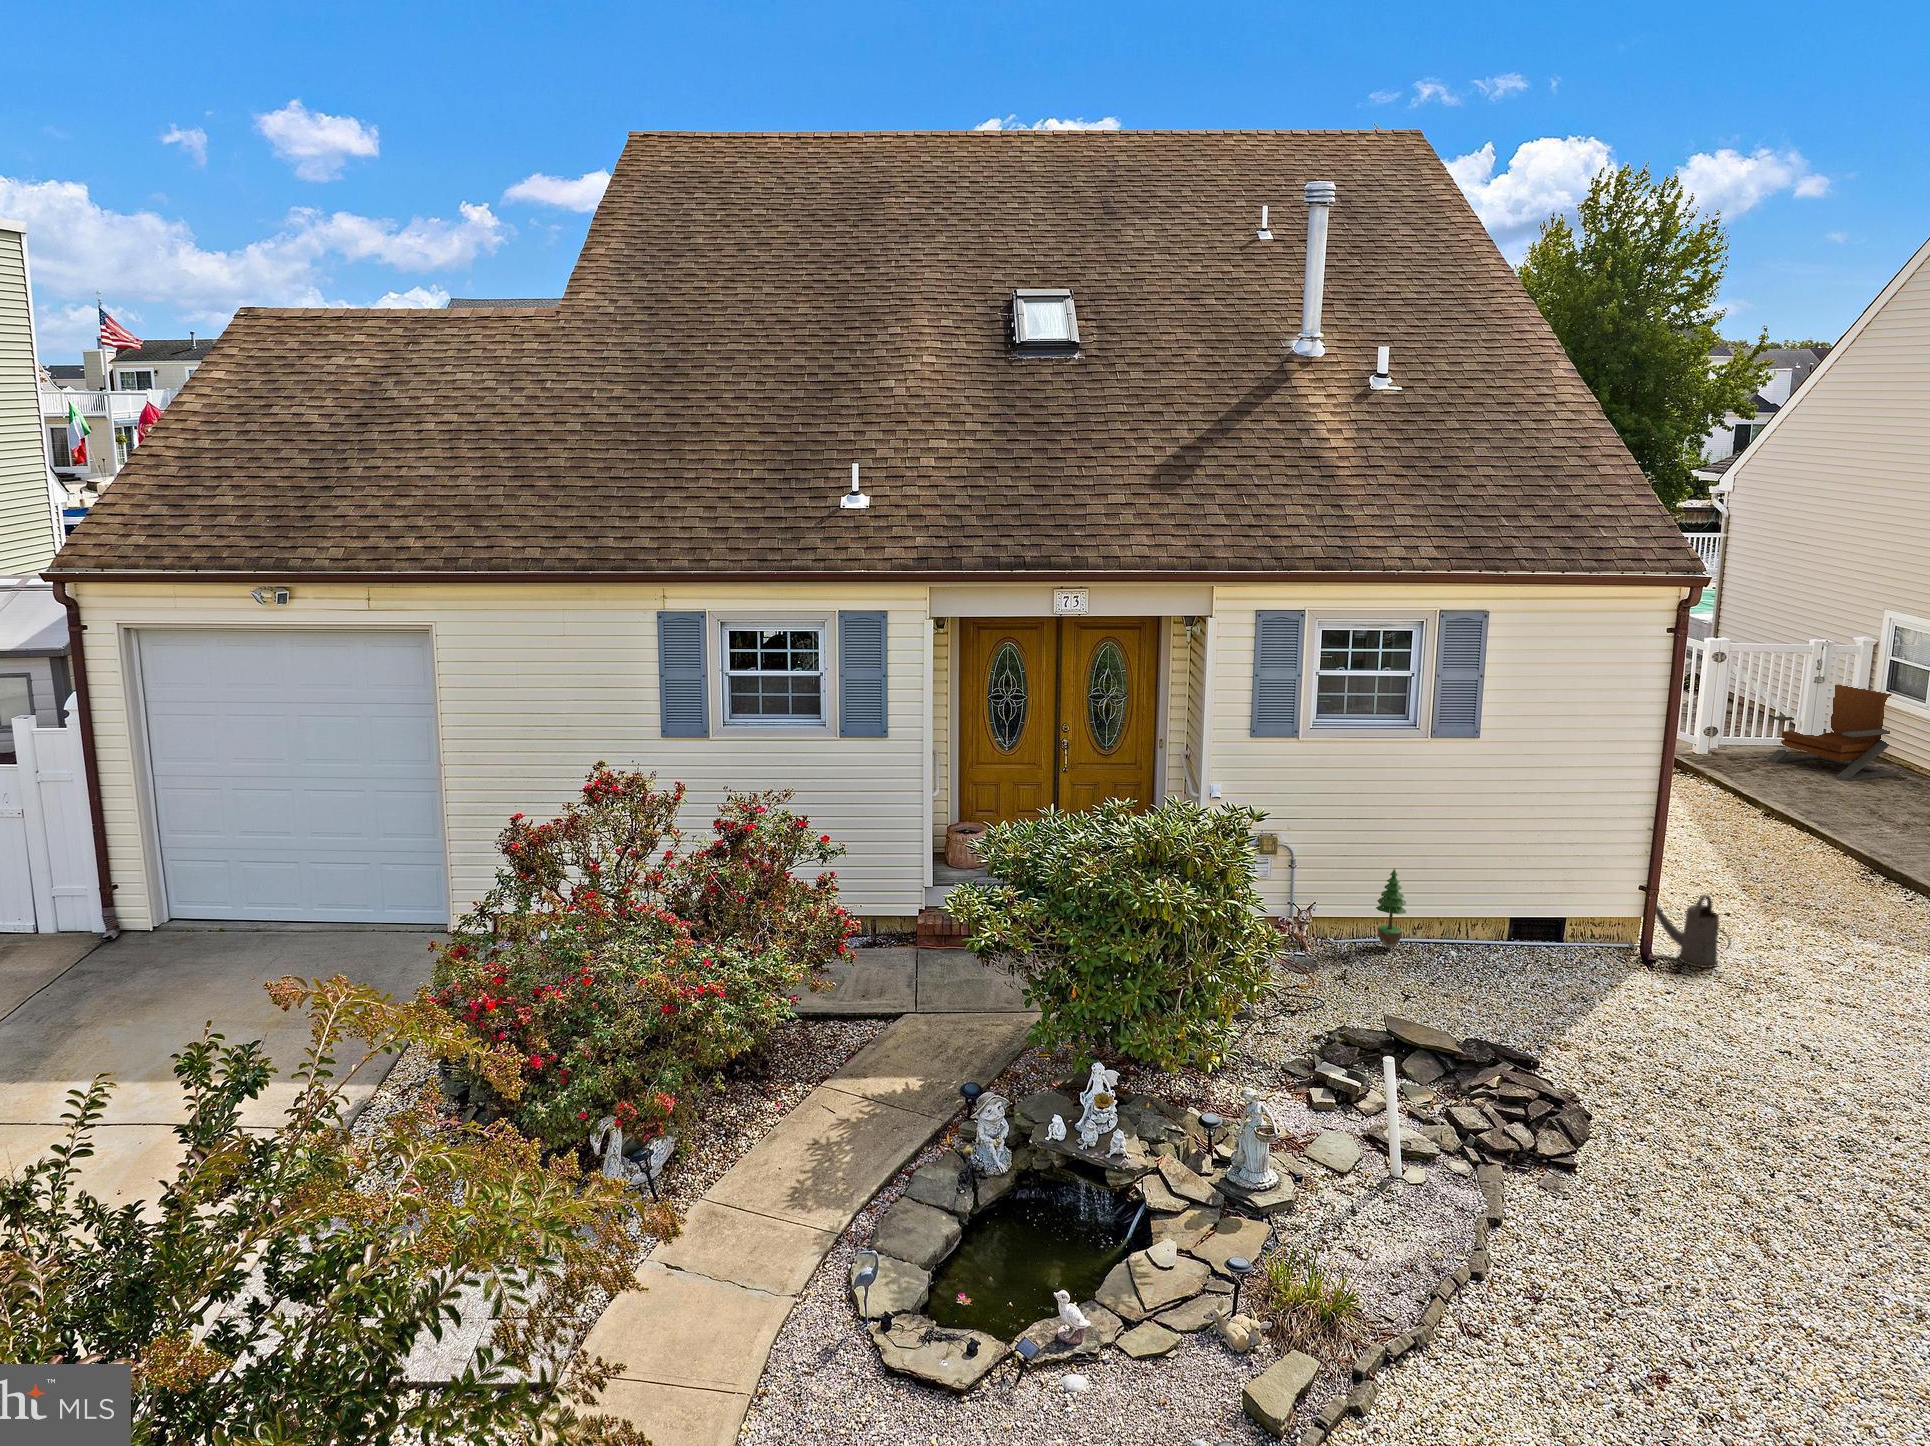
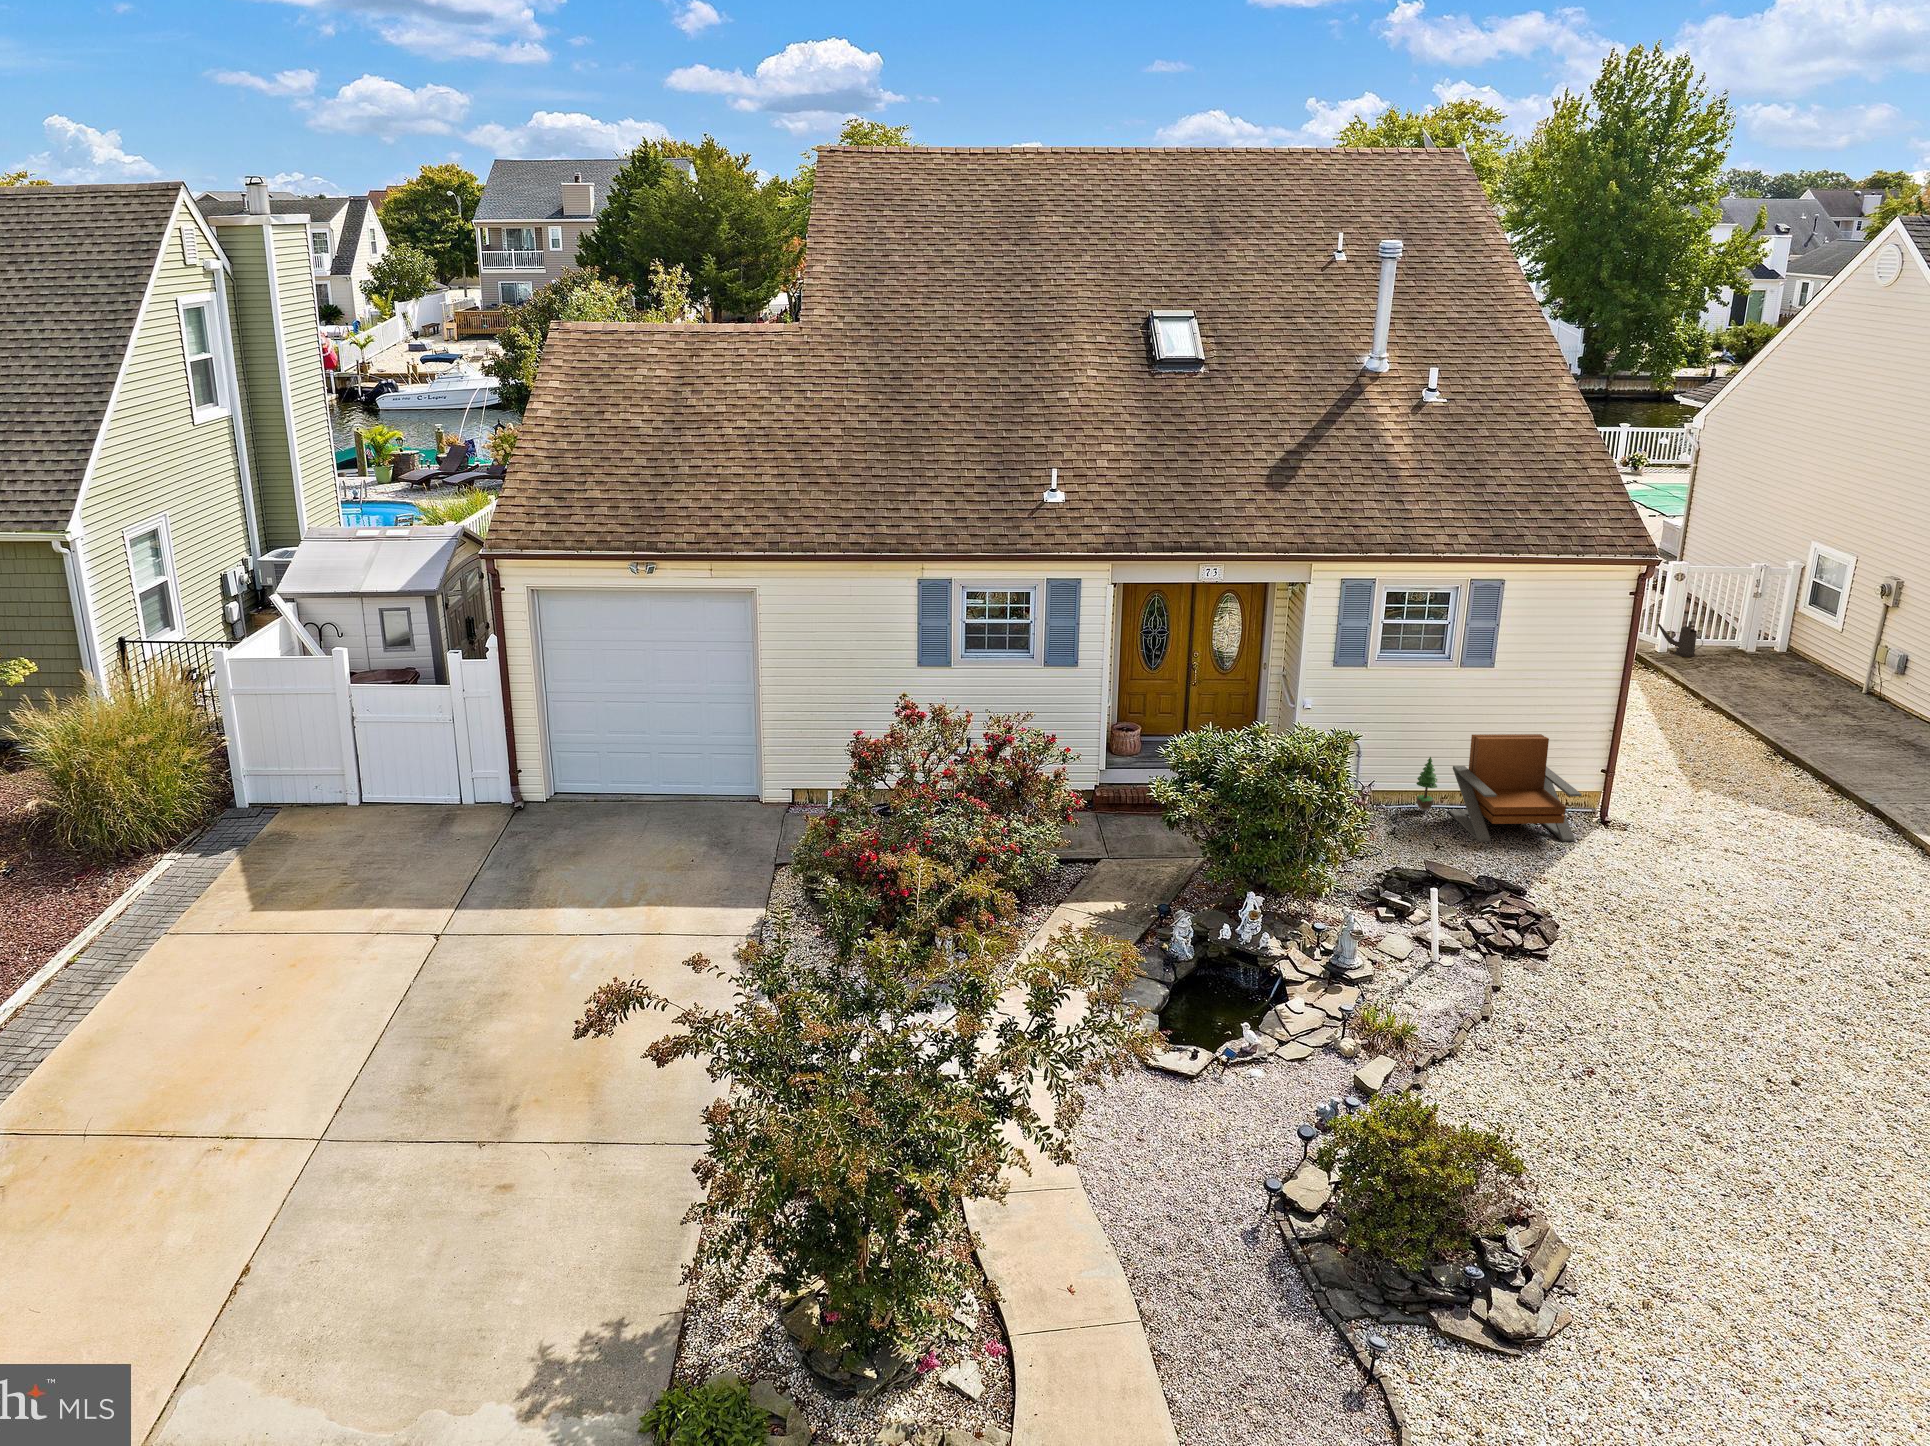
lounge chair: present [1767,685,1899,781] -> present [1449,734,1582,842]
watering can: present [1655,895,1731,968] -> present [1658,621,1703,657]

